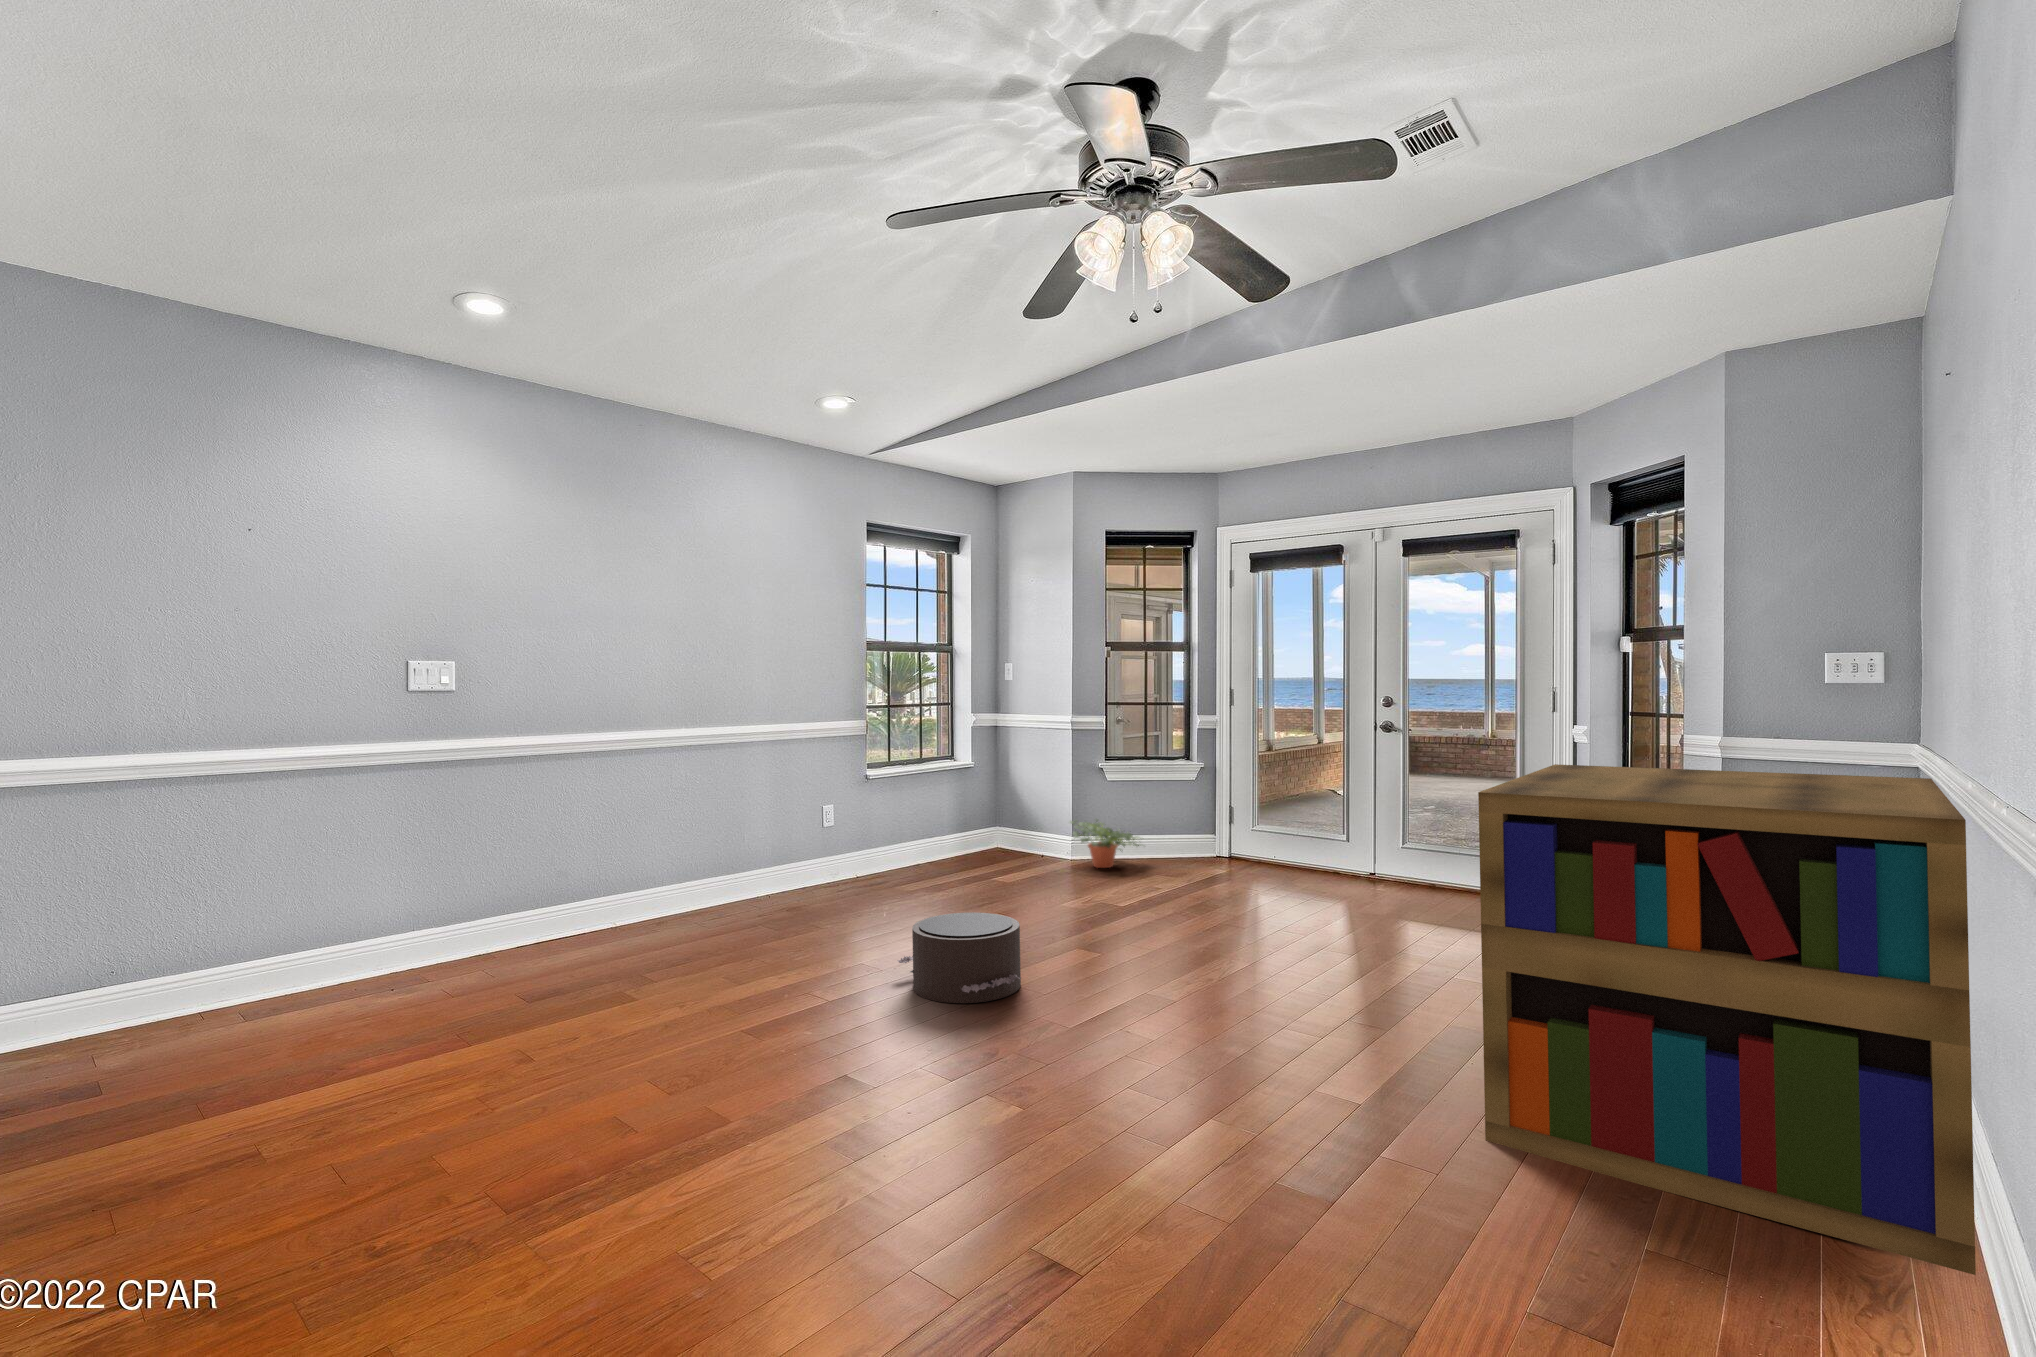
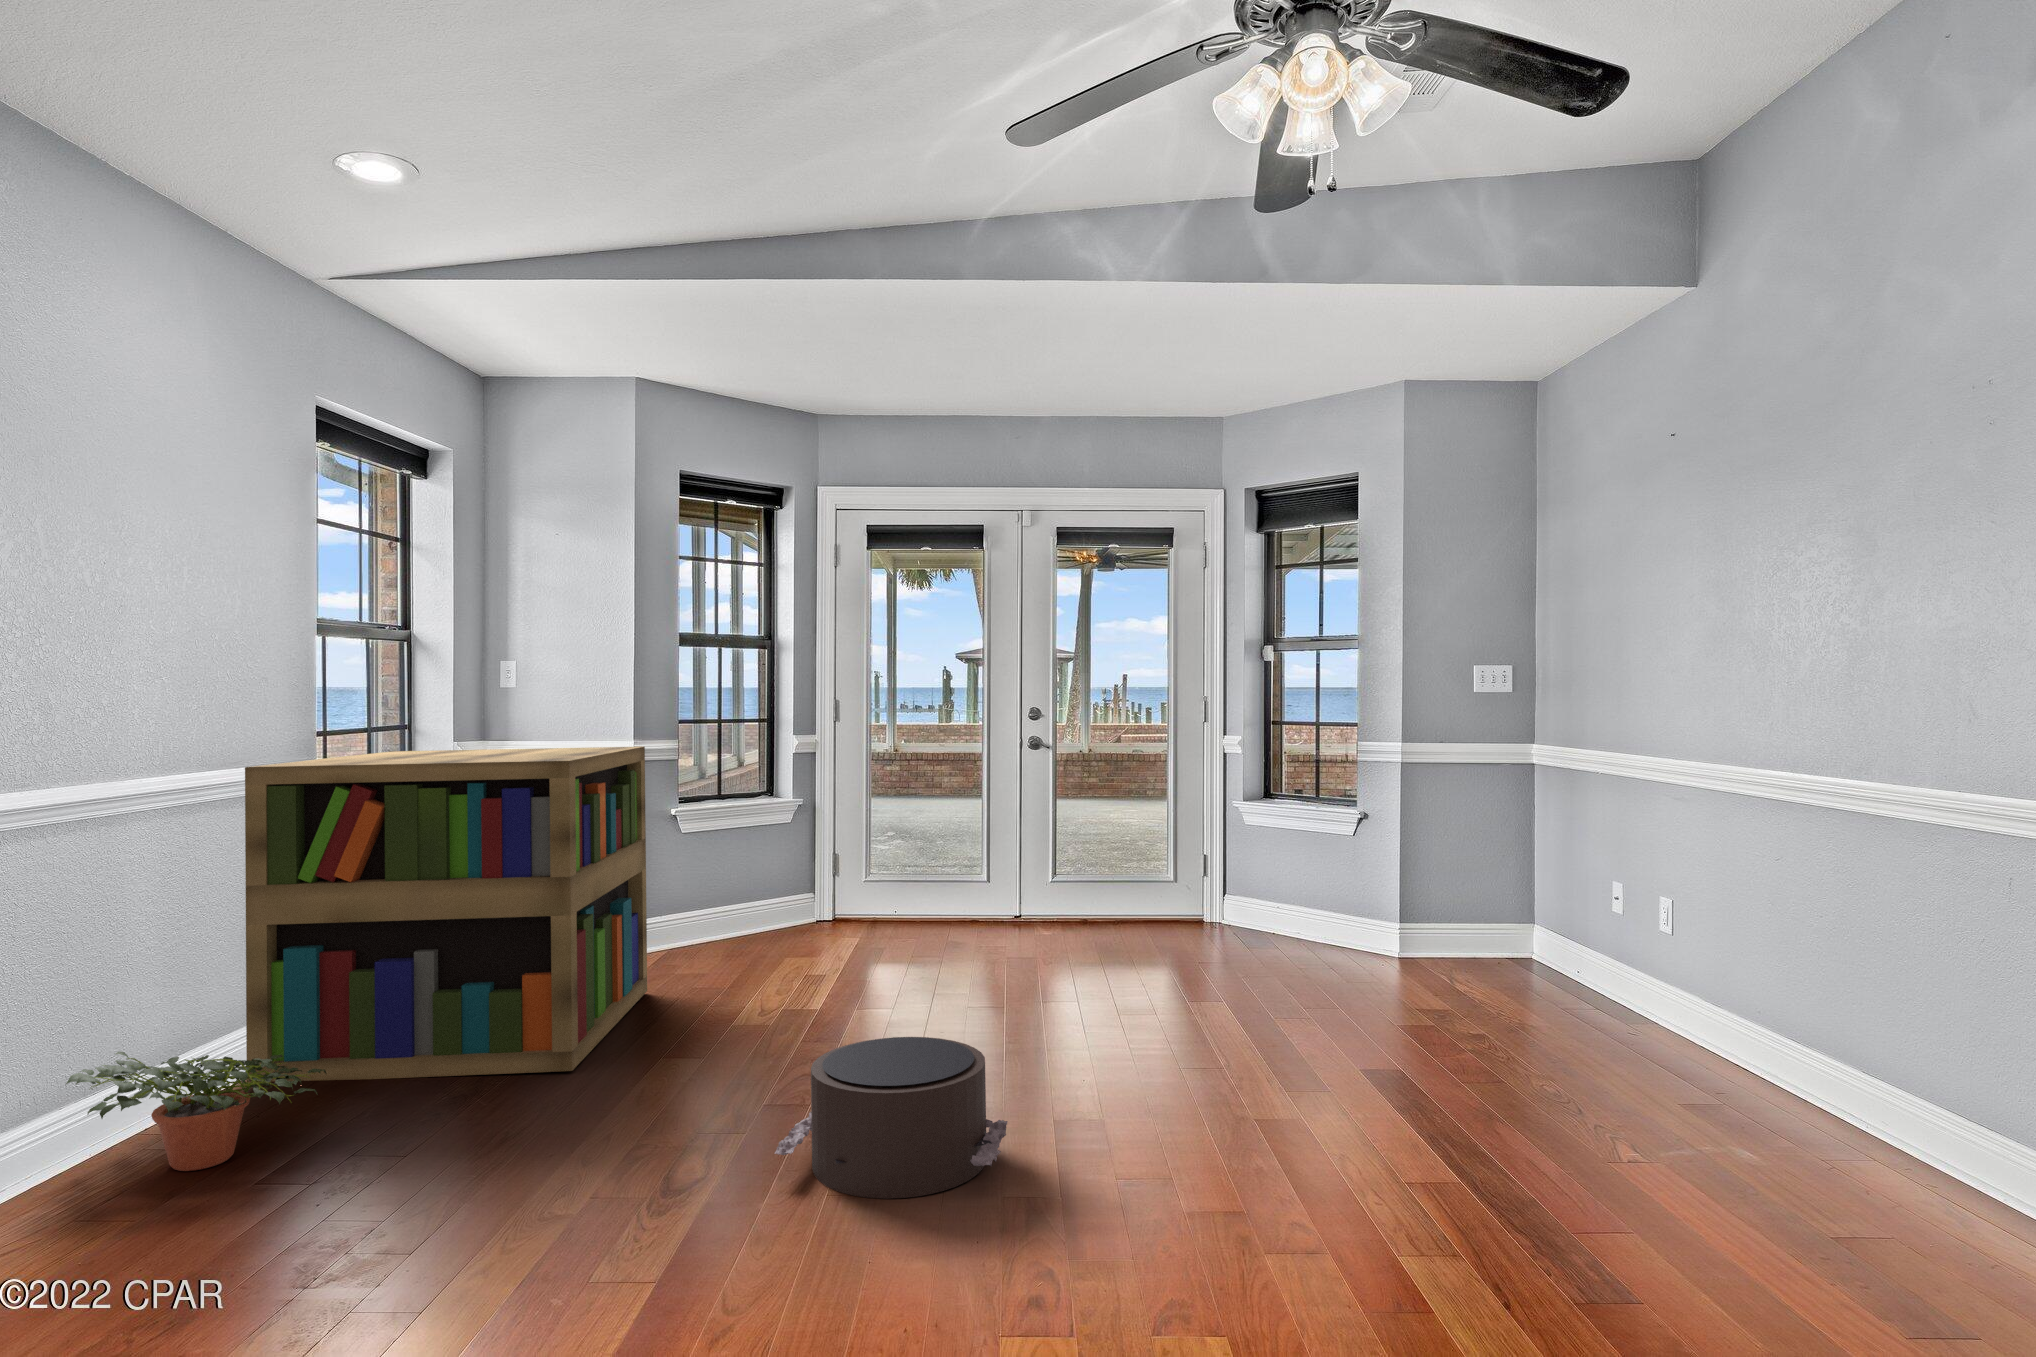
bookshelf: present [1478,764,1976,1275] -> present [245,747,647,1082]
potted plant: present [1070,820,1141,868] -> present [66,1051,326,1171]

